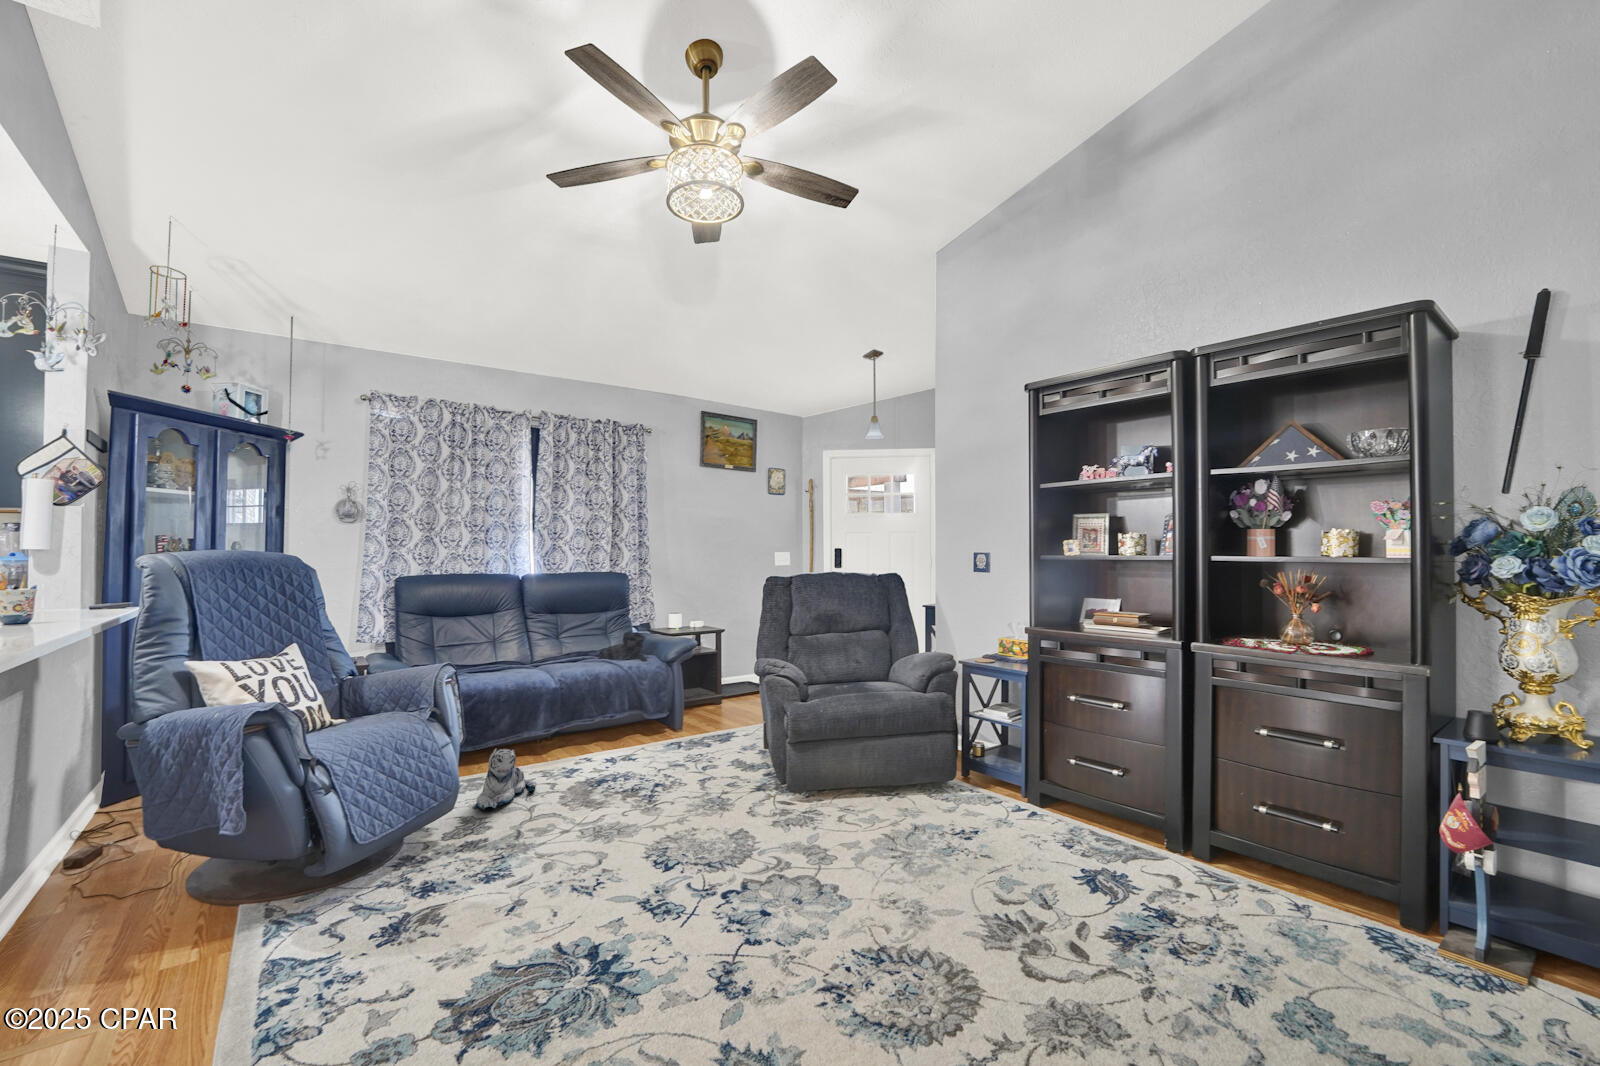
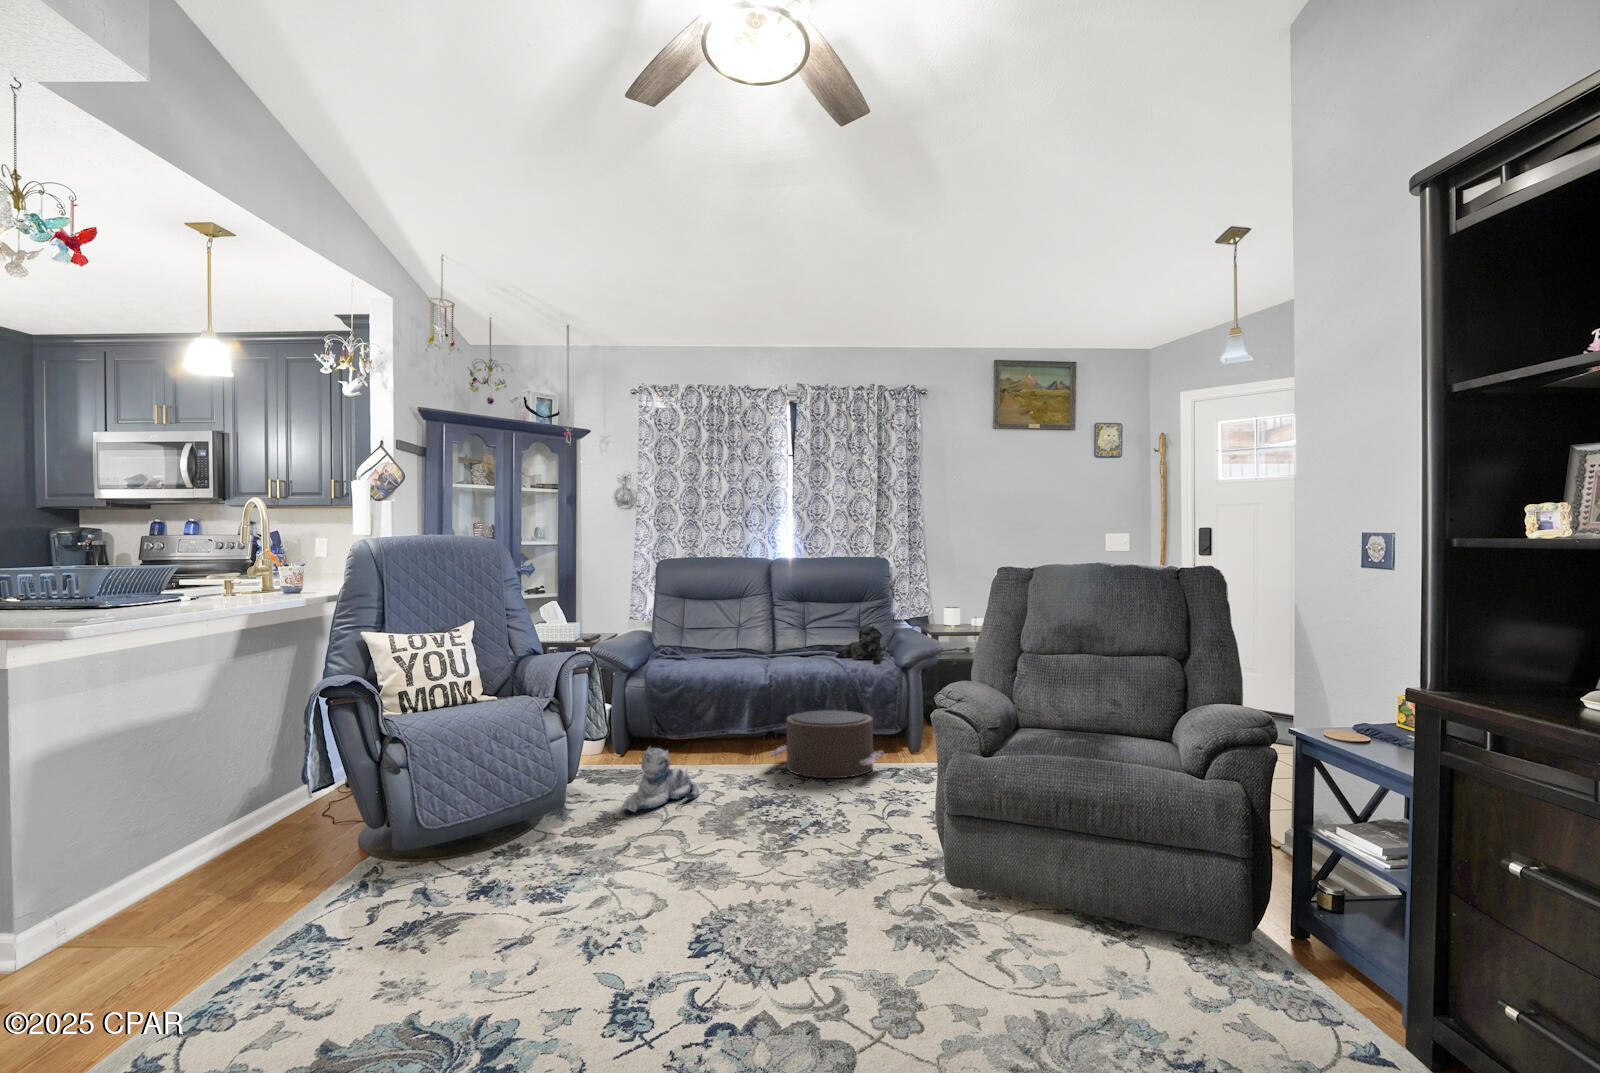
pouf: none [573,702,669,759] -> present [769,710,883,778]

